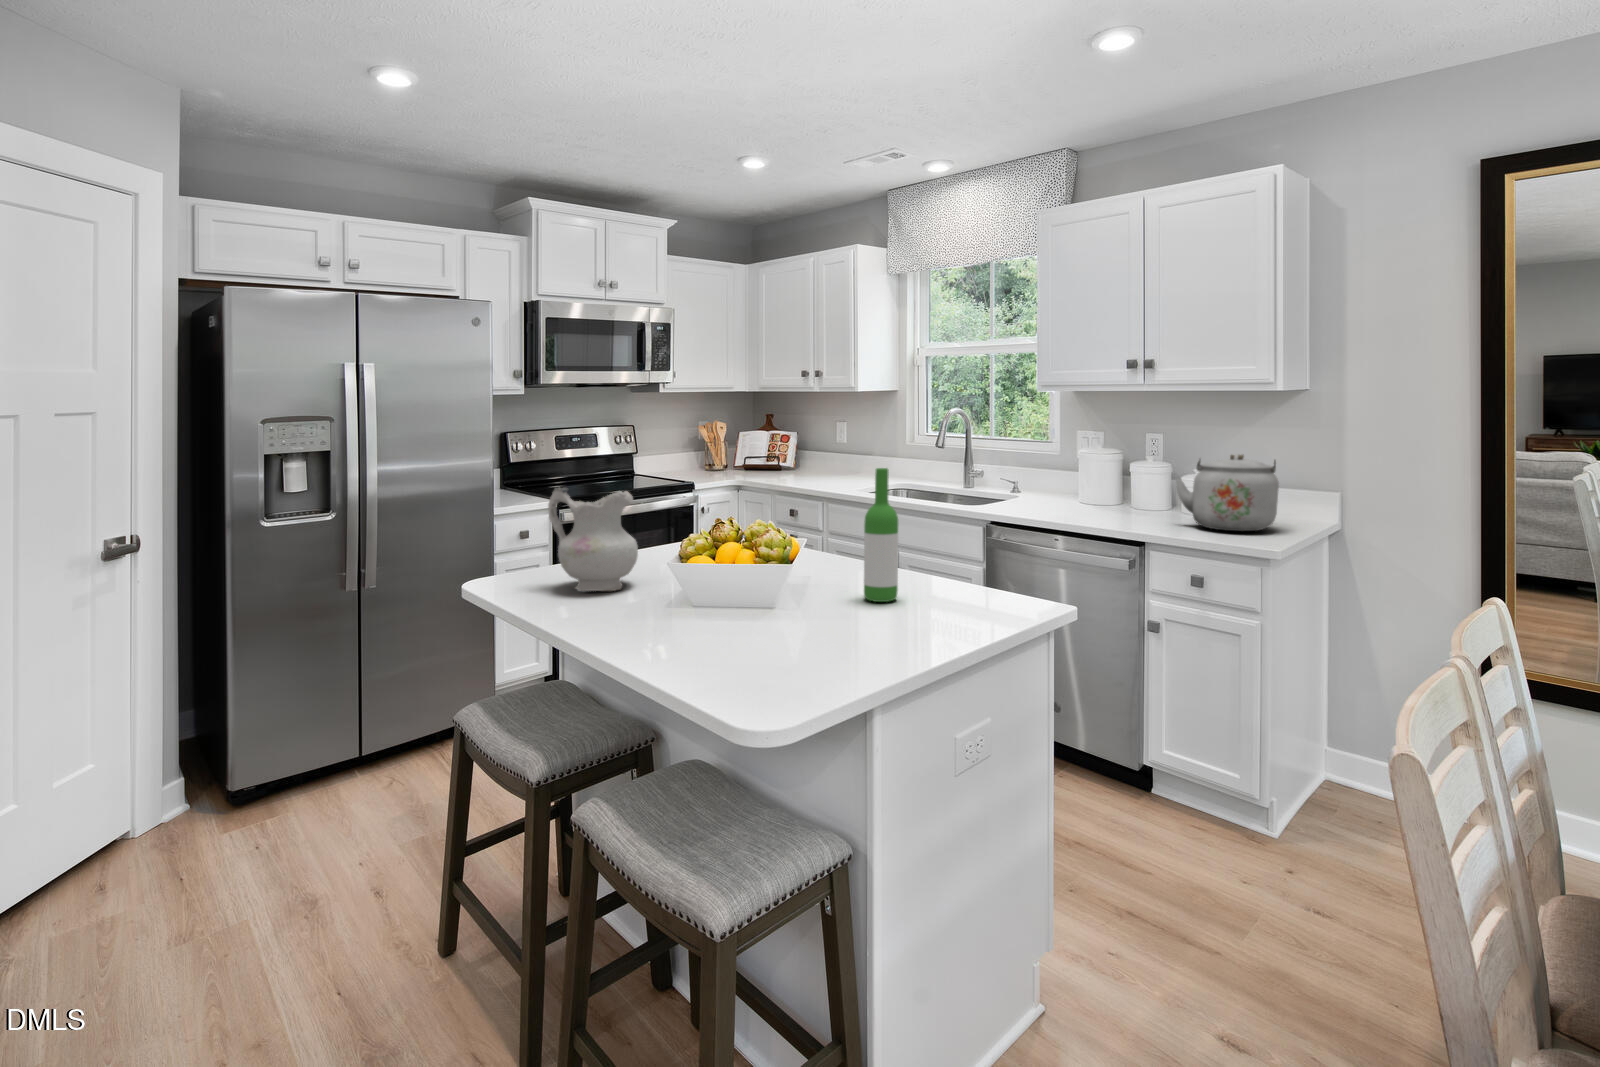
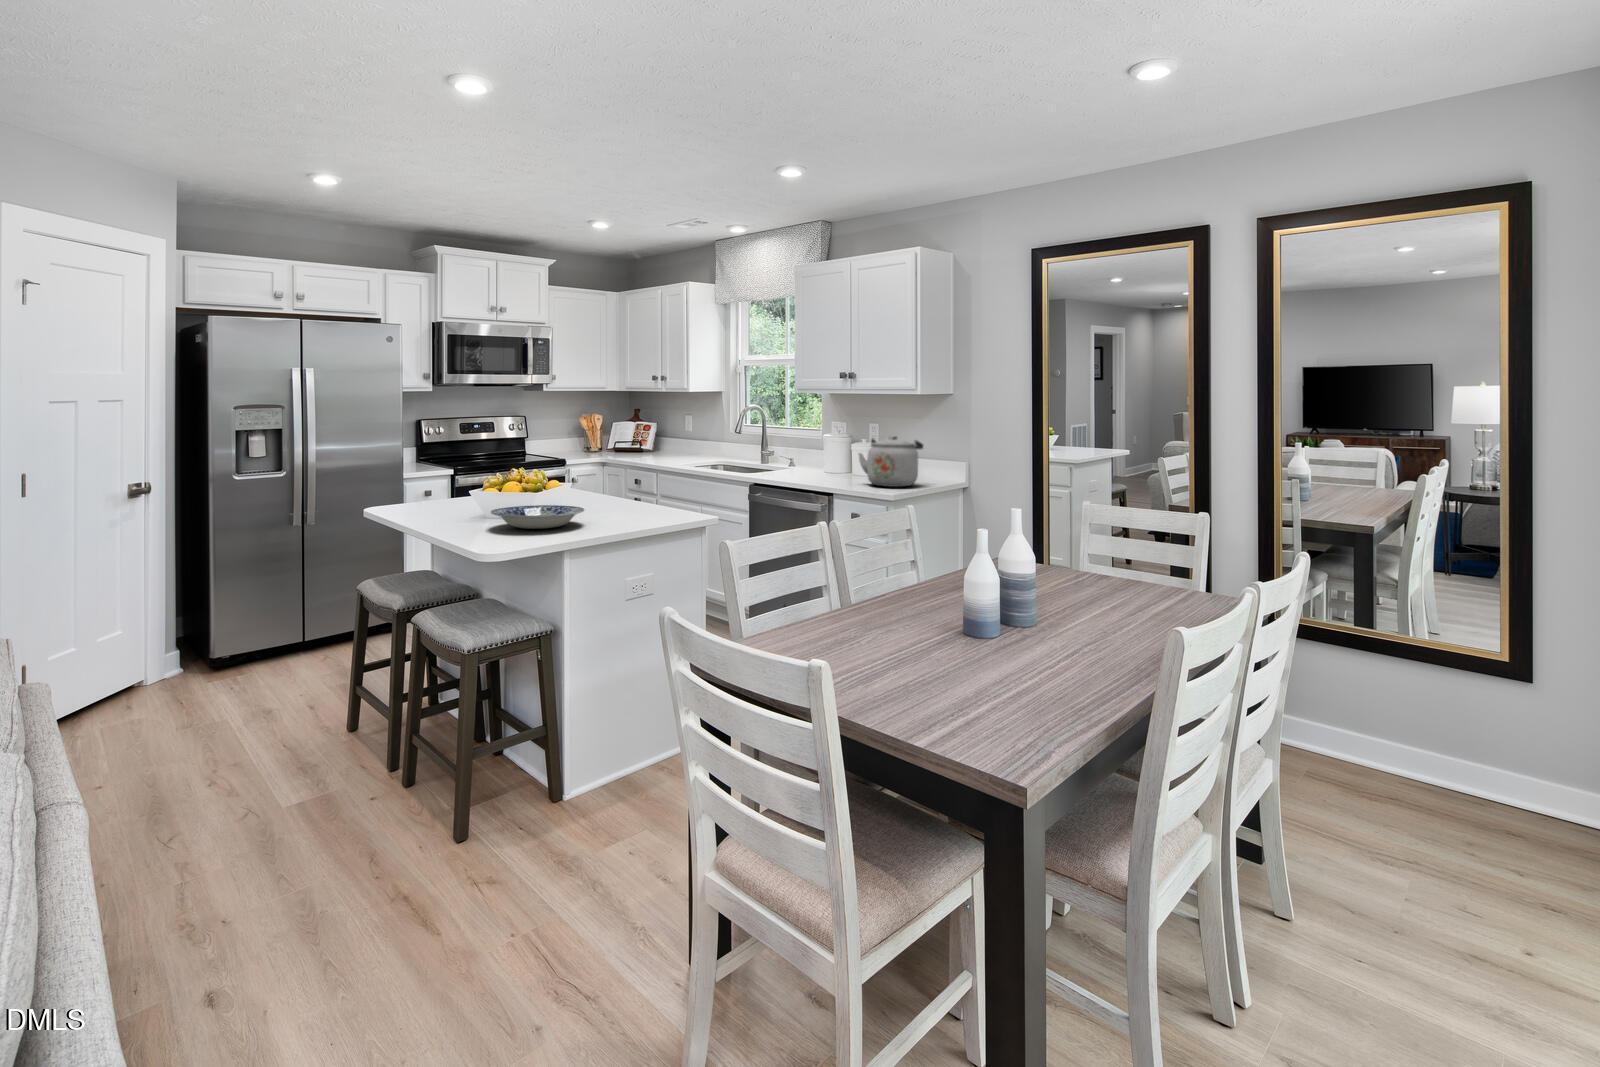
wine bottle: present [864,468,898,602] -> none [593,437,614,515]
ceramic pitcher: present [548,488,638,591] -> none [412,448,468,511]
plate: none [722,591,886,646] -> present [491,505,584,529]

